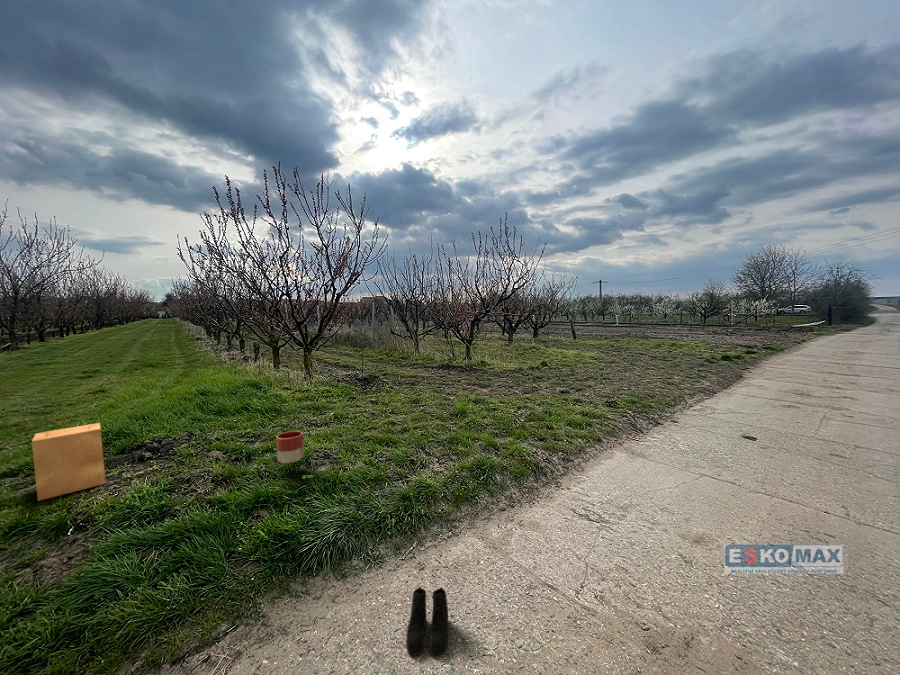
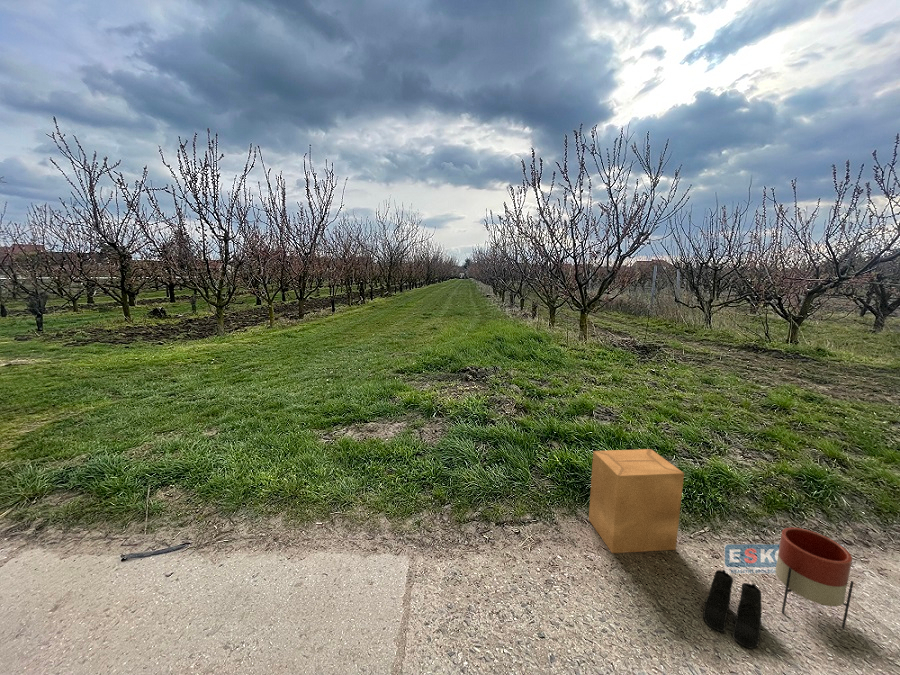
cardboard box: present [32,423,106,501] -> present [589,449,684,553]
planter: present [276,431,305,476] -> present [775,527,853,629]

